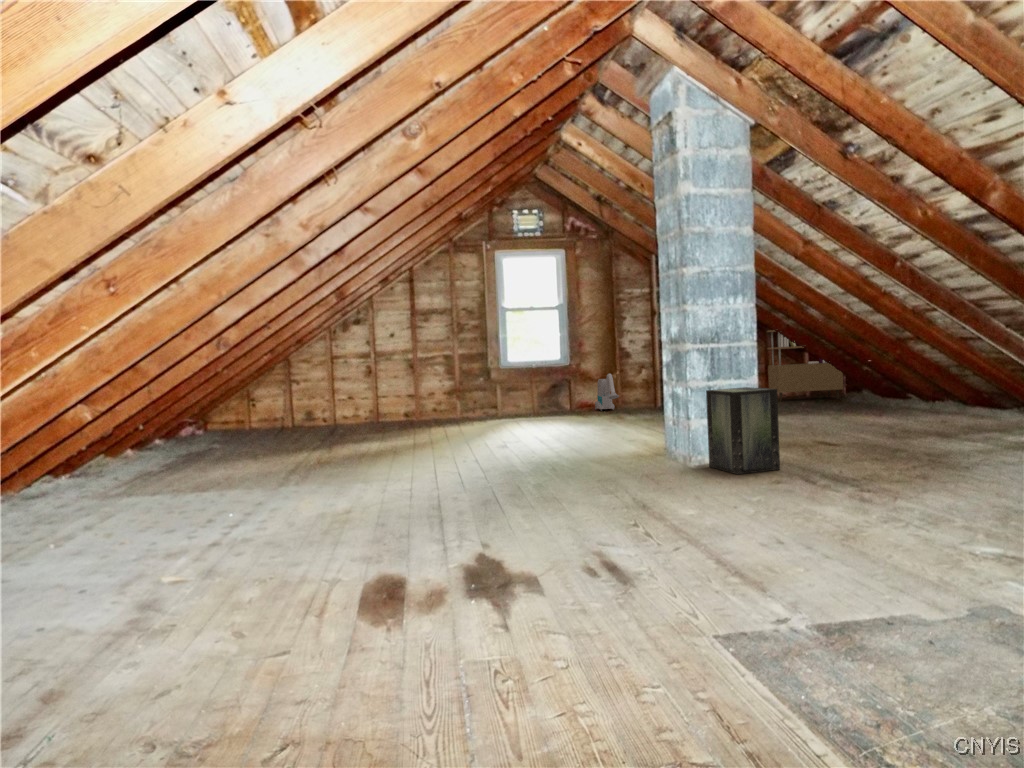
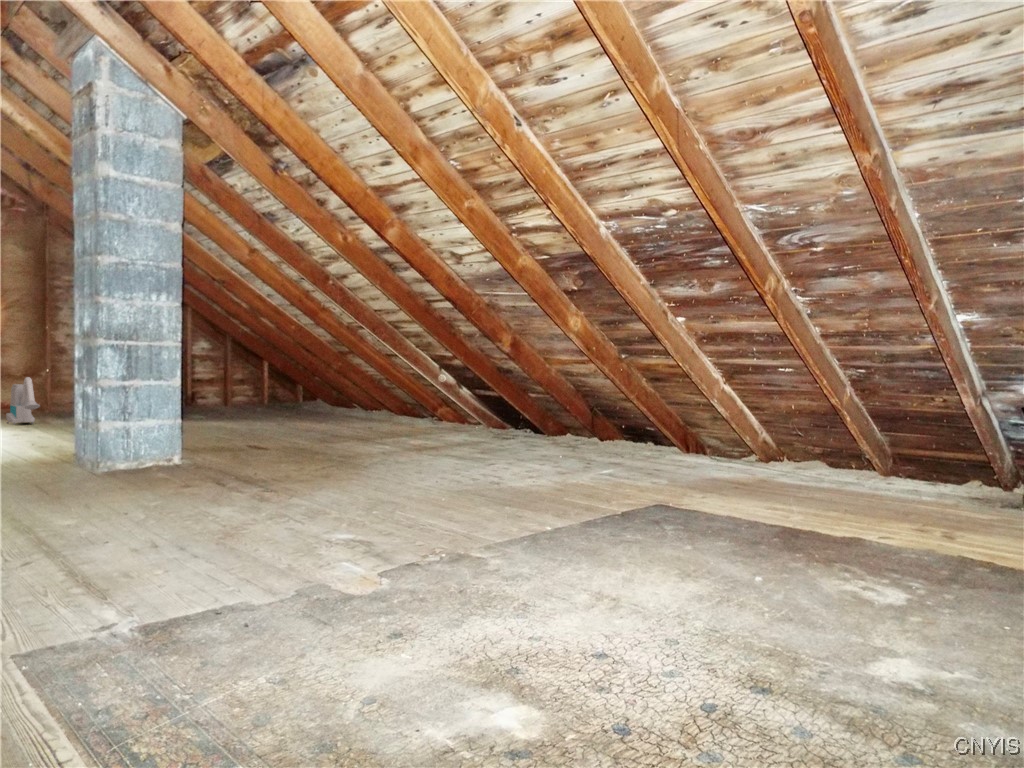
shelving unit: present [767,330,843,402] -> none [233,336,308,416]
storage box: present [706,387,780,474] -> none [119,388,194,477]

